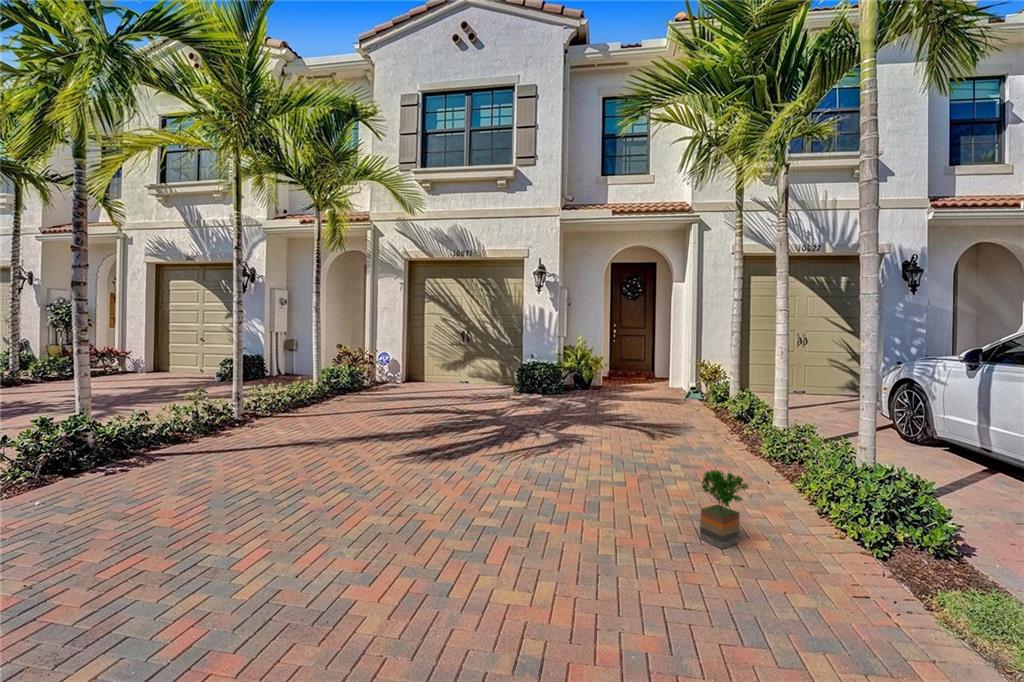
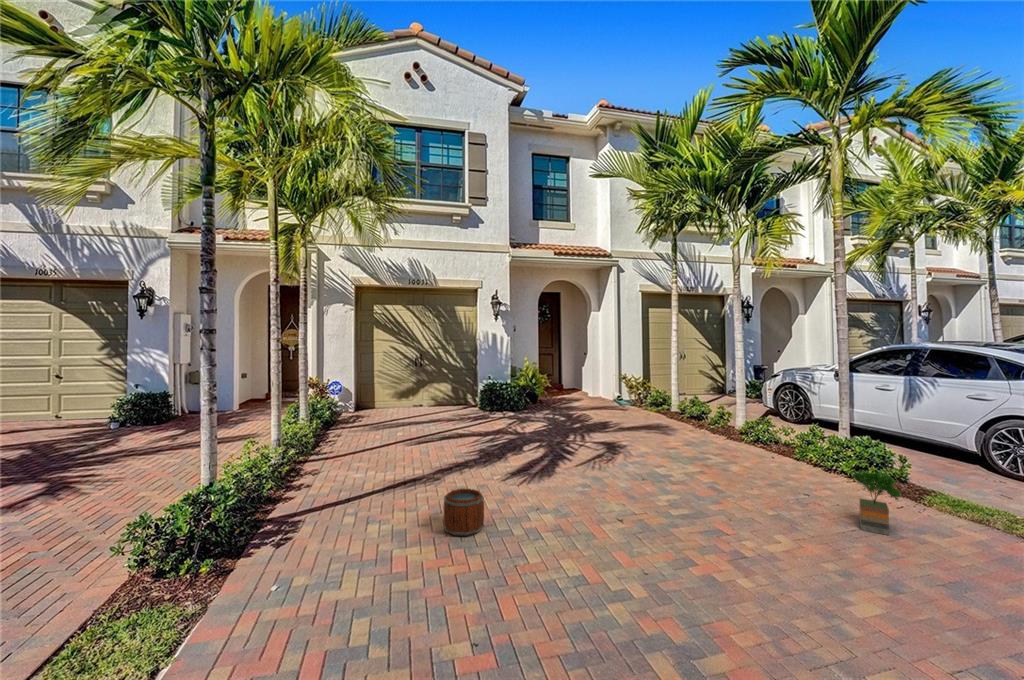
bucket: none [305,440,342,478] -> present [444,489,484,536]

